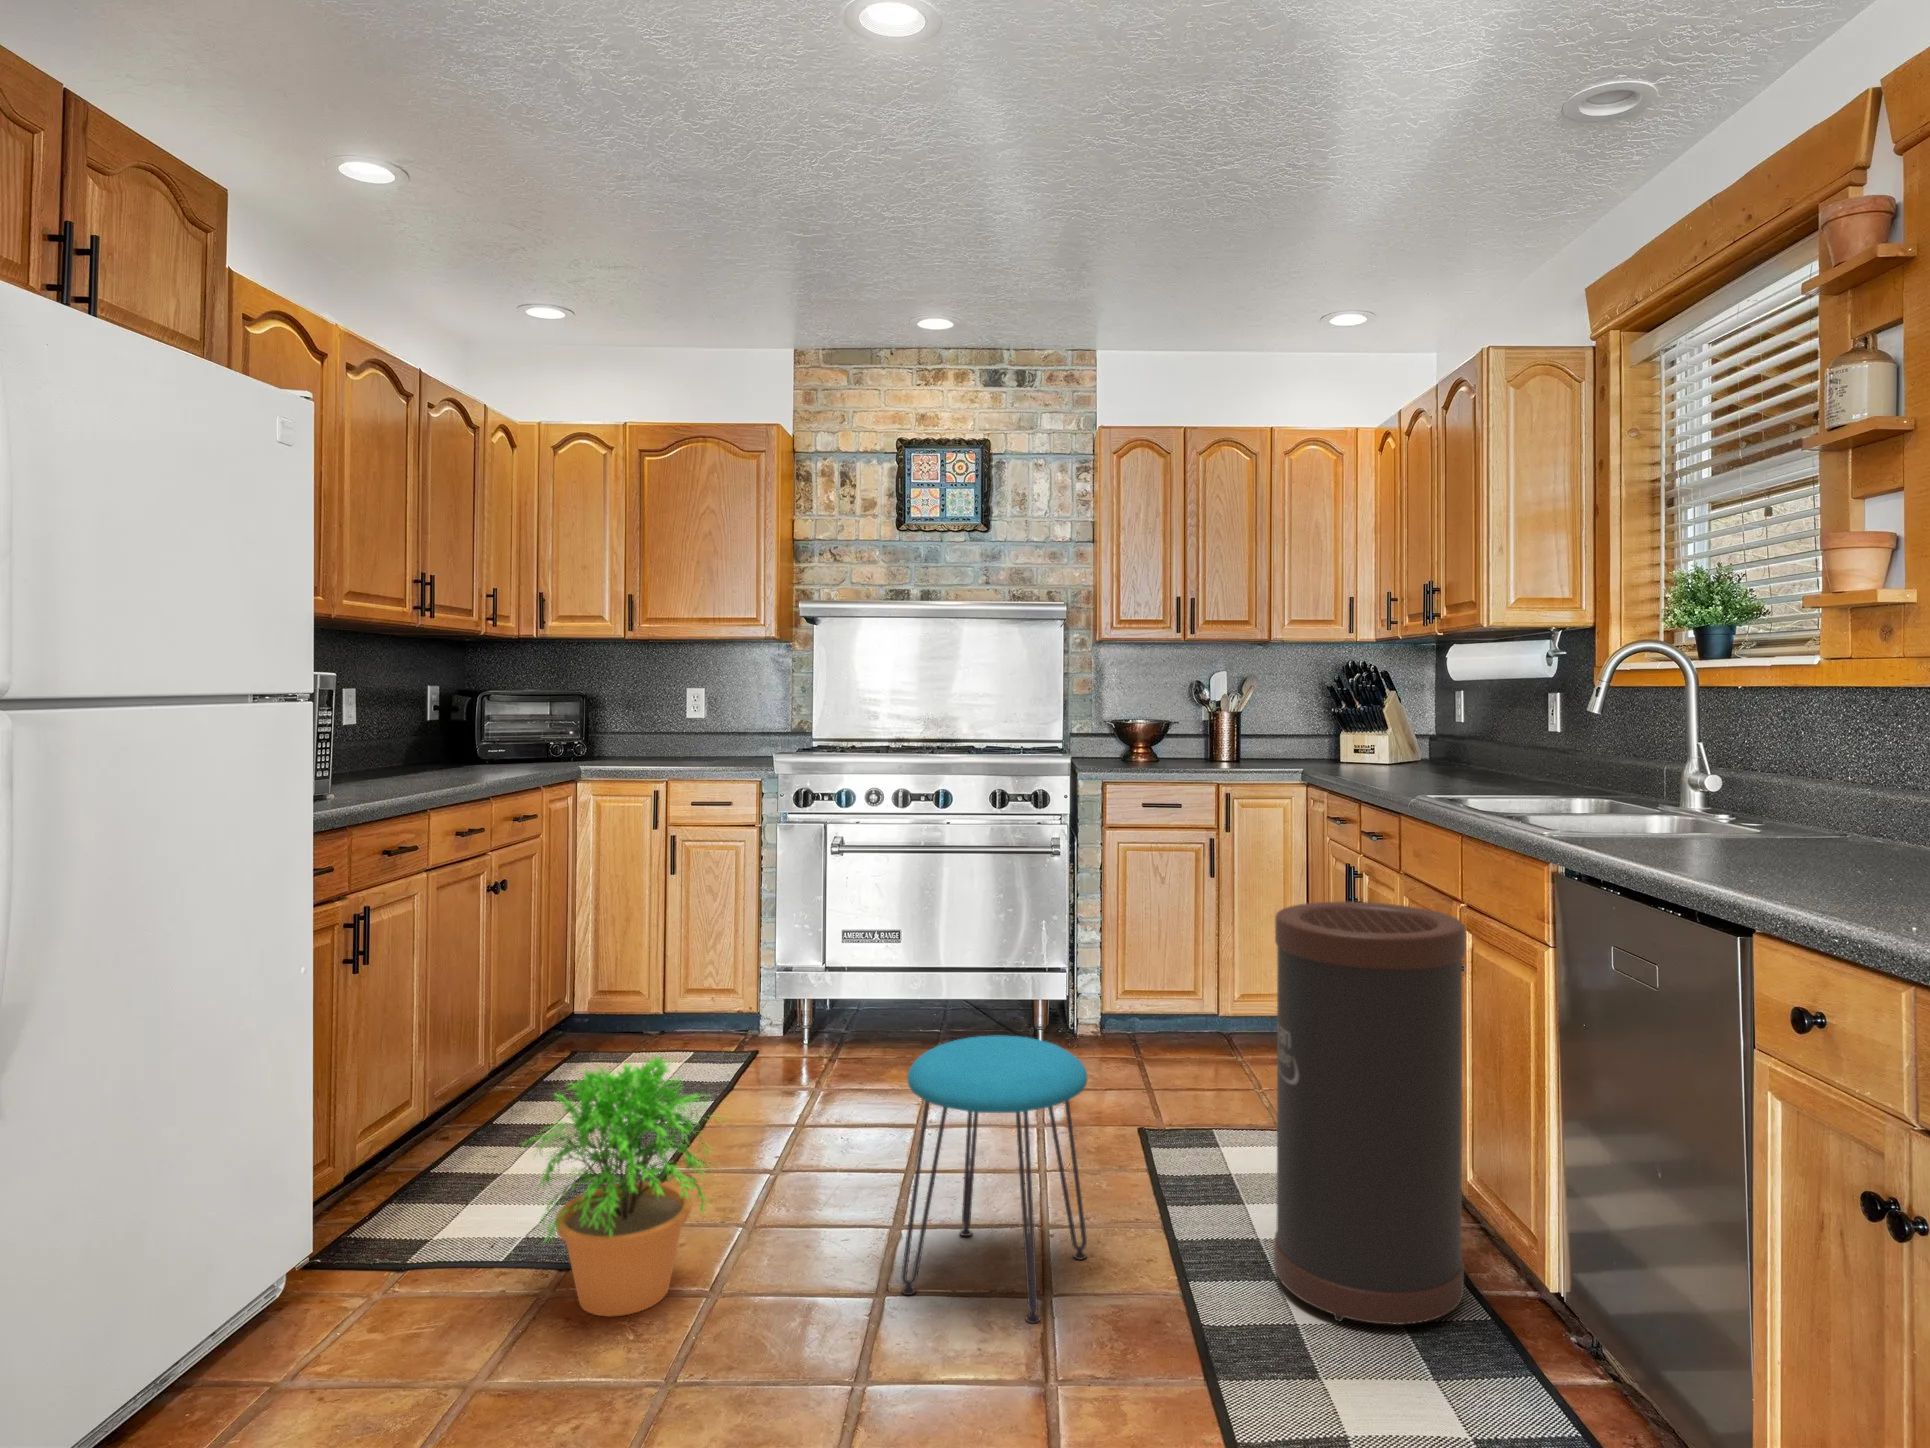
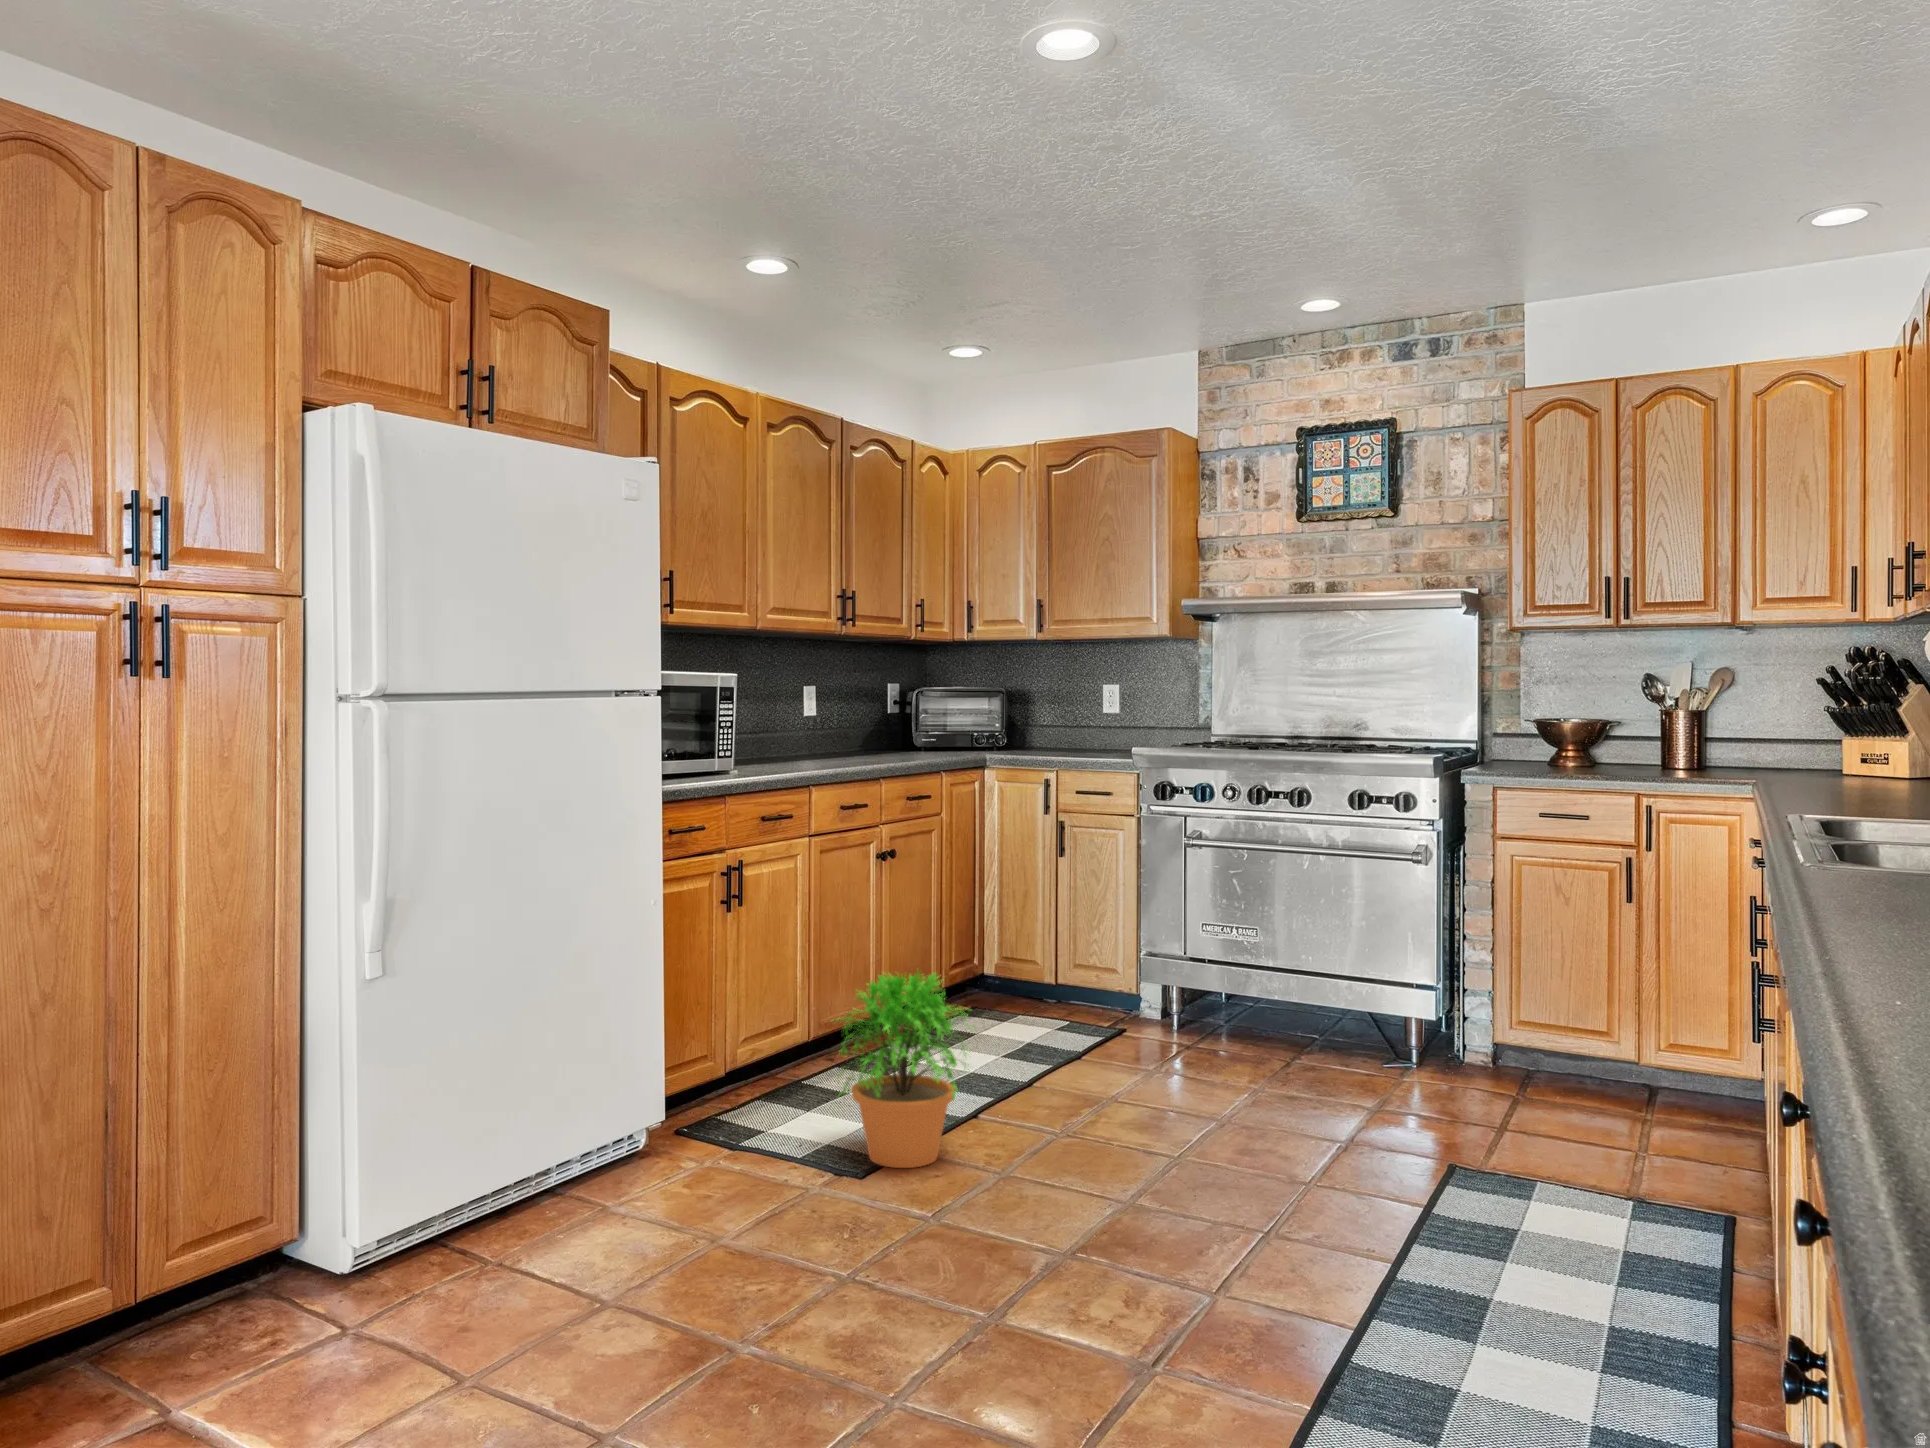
trash can: present [1274,902,1465,1325] -> none [1460,889,1672,1320]
stool: present [901,1036,1088,1323] -> none [1108,992,1294,1239]

